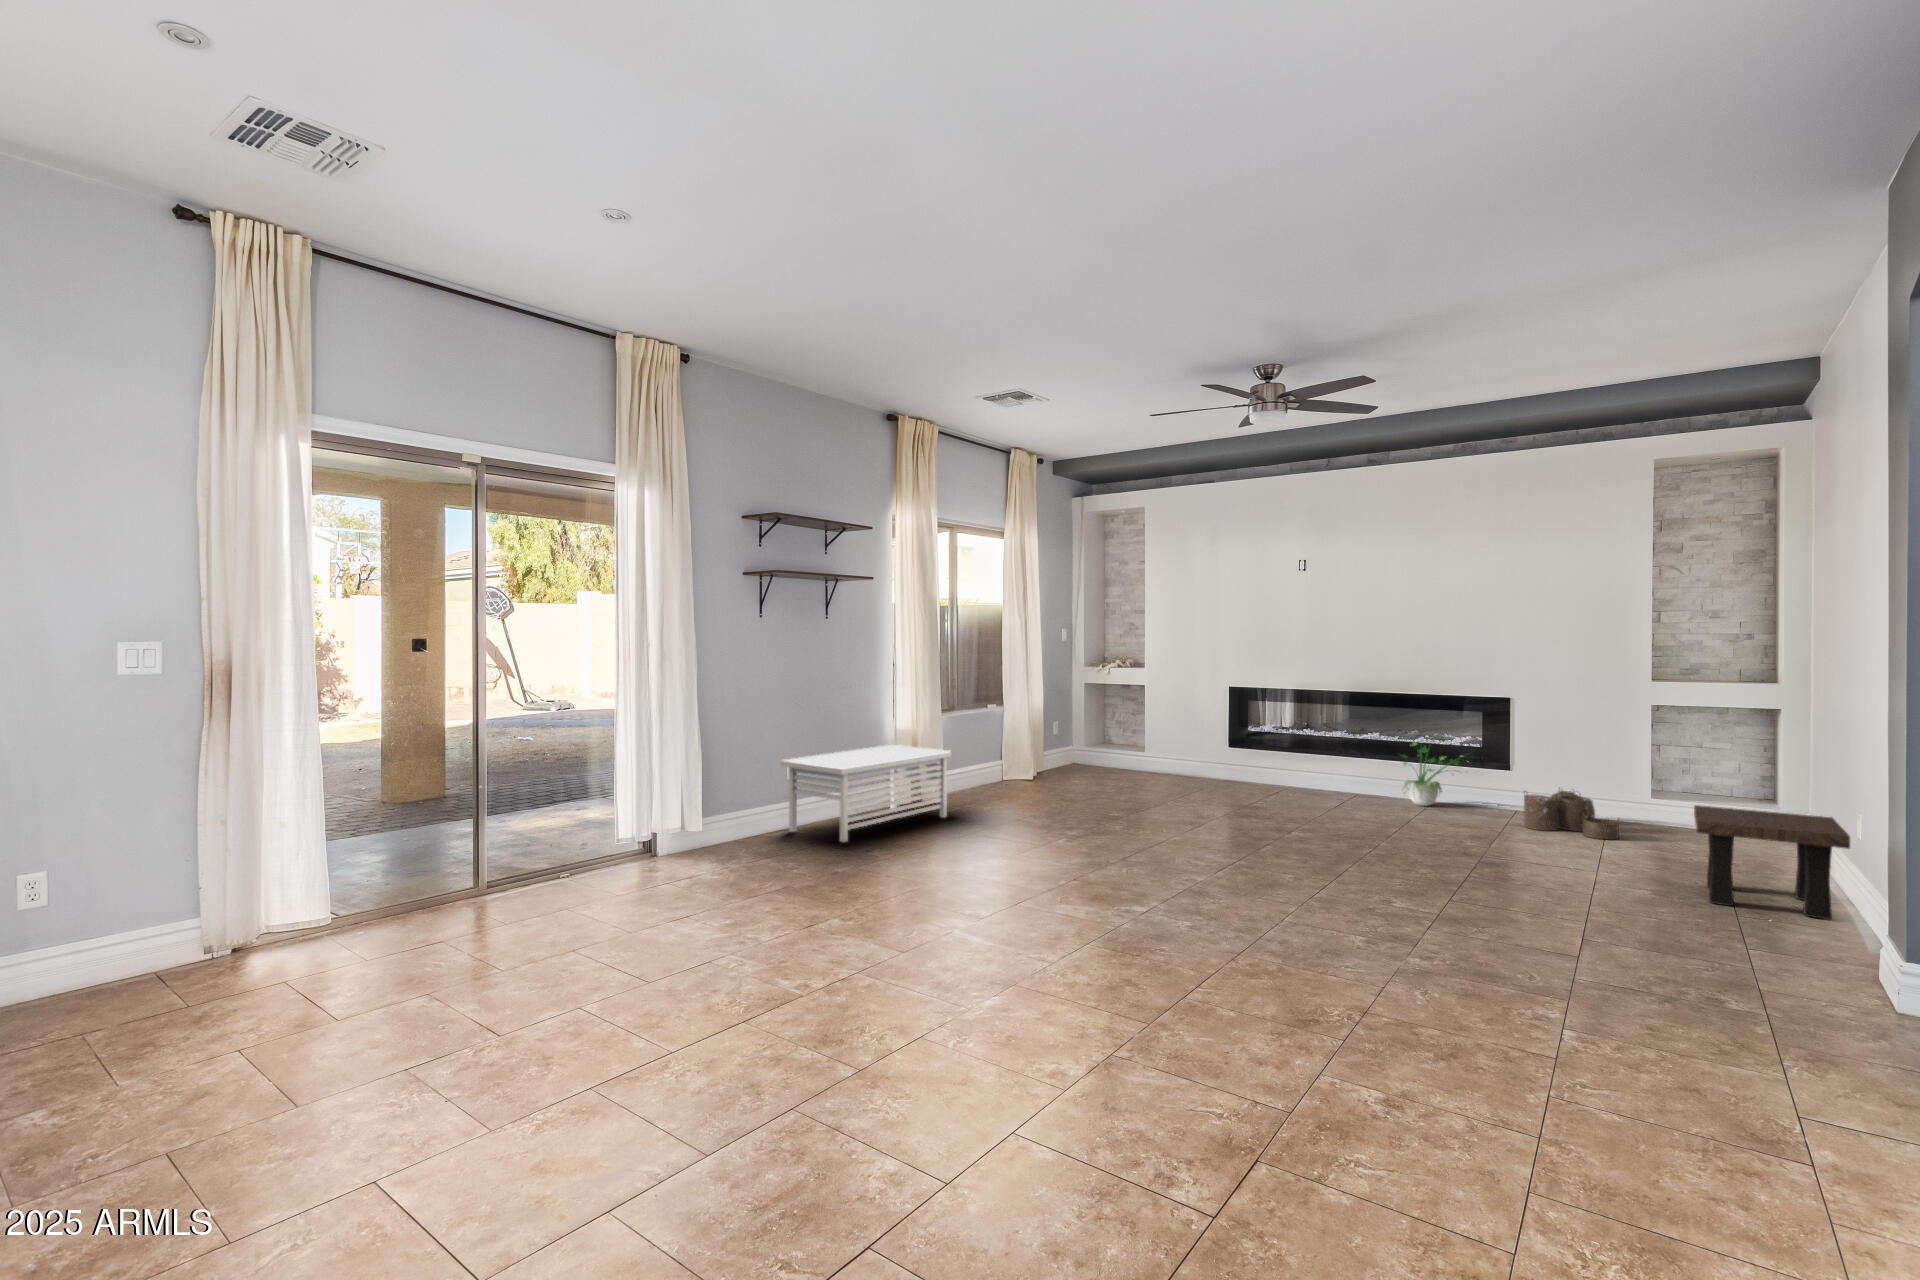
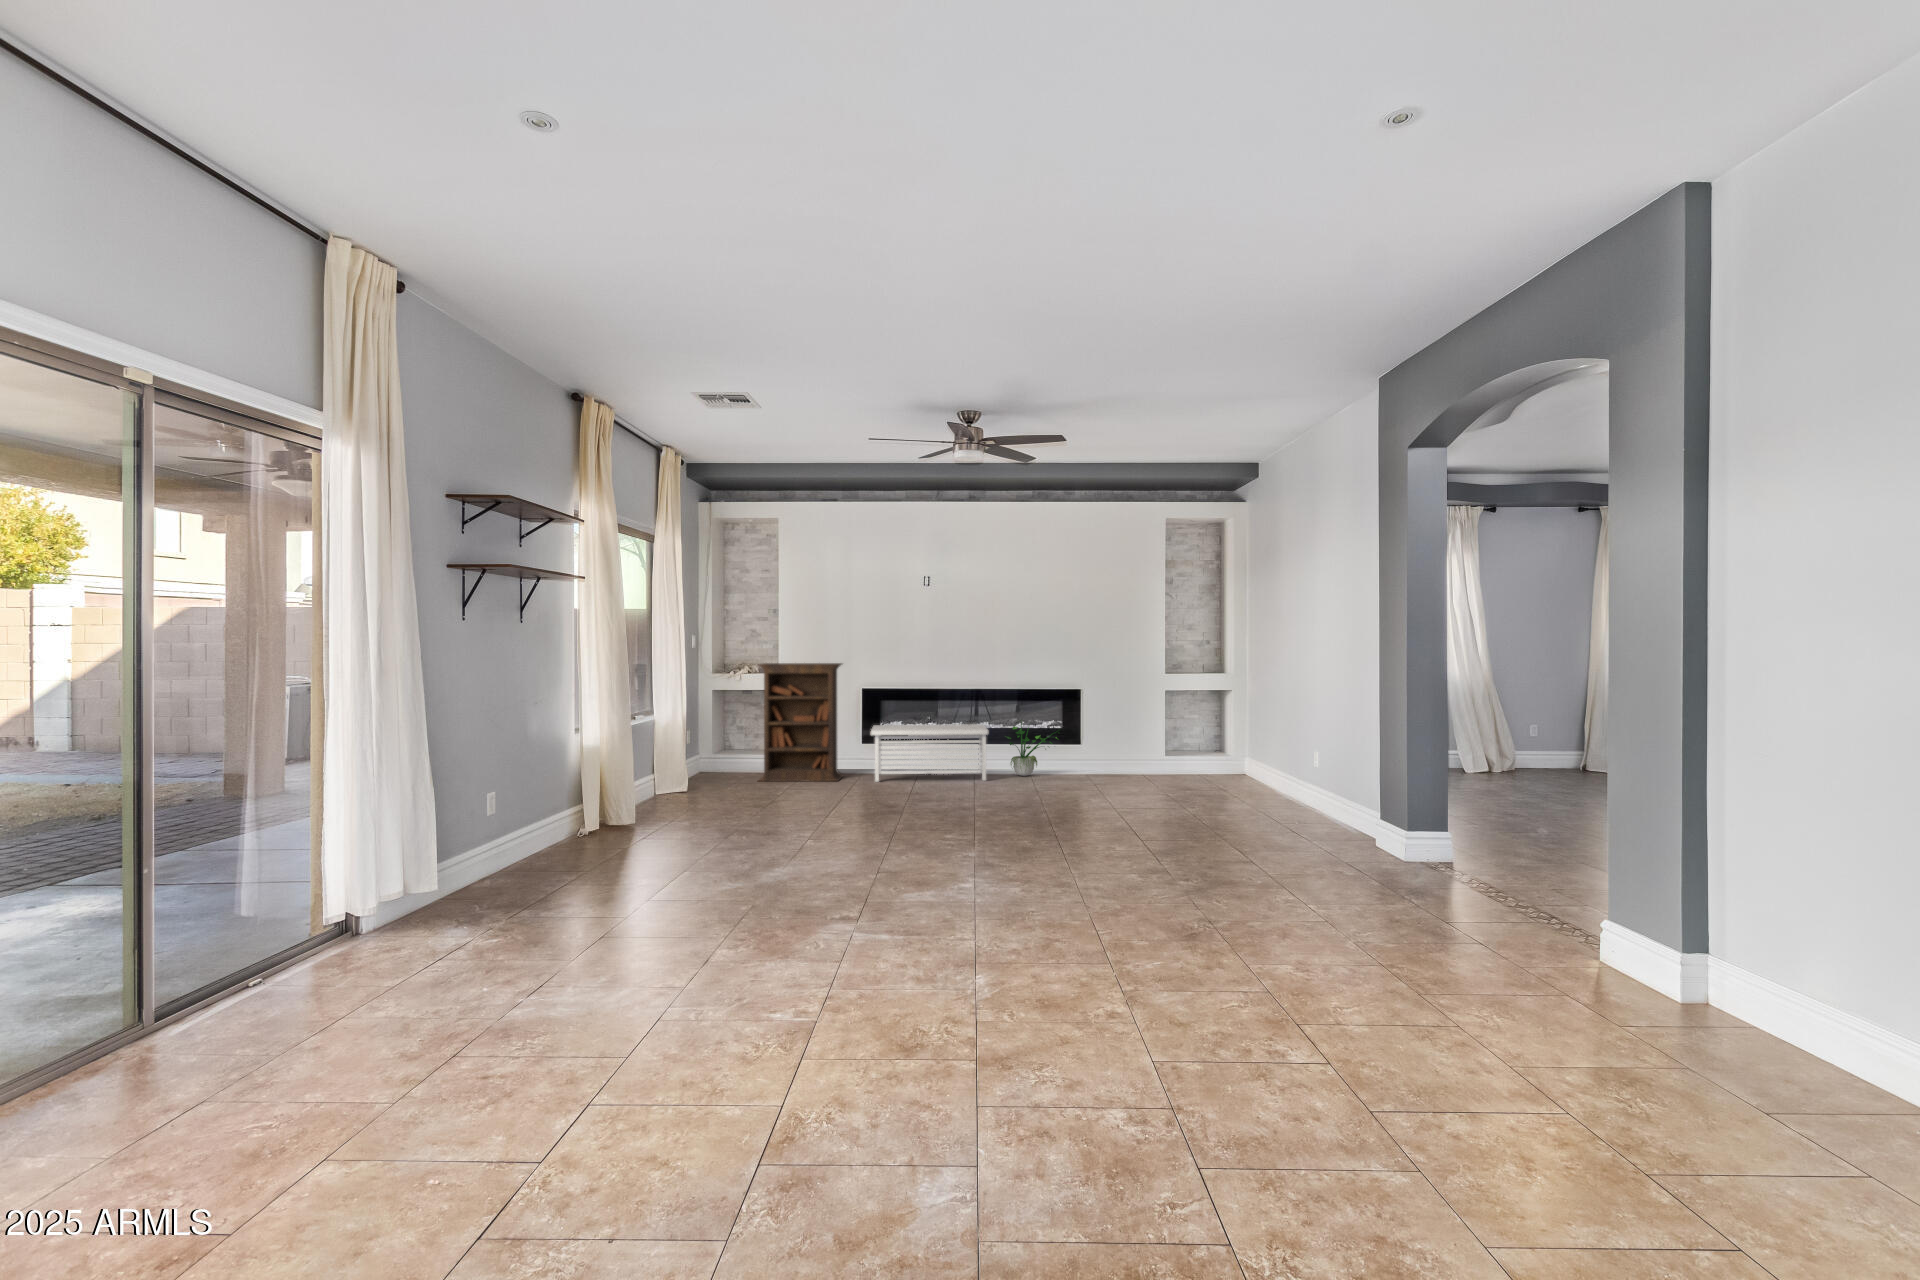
bookcase: none [1108,657,1207,788] -> present [758,663,843,781]
storage bench: present [781,745,951,842] -> present [871,724,989,782]
woven basket: present [1524,788,1619,839] -> none [1102,752,1163,785]
side table: present [1694,805,1850,920] -> none [1234,753,1330,816]

